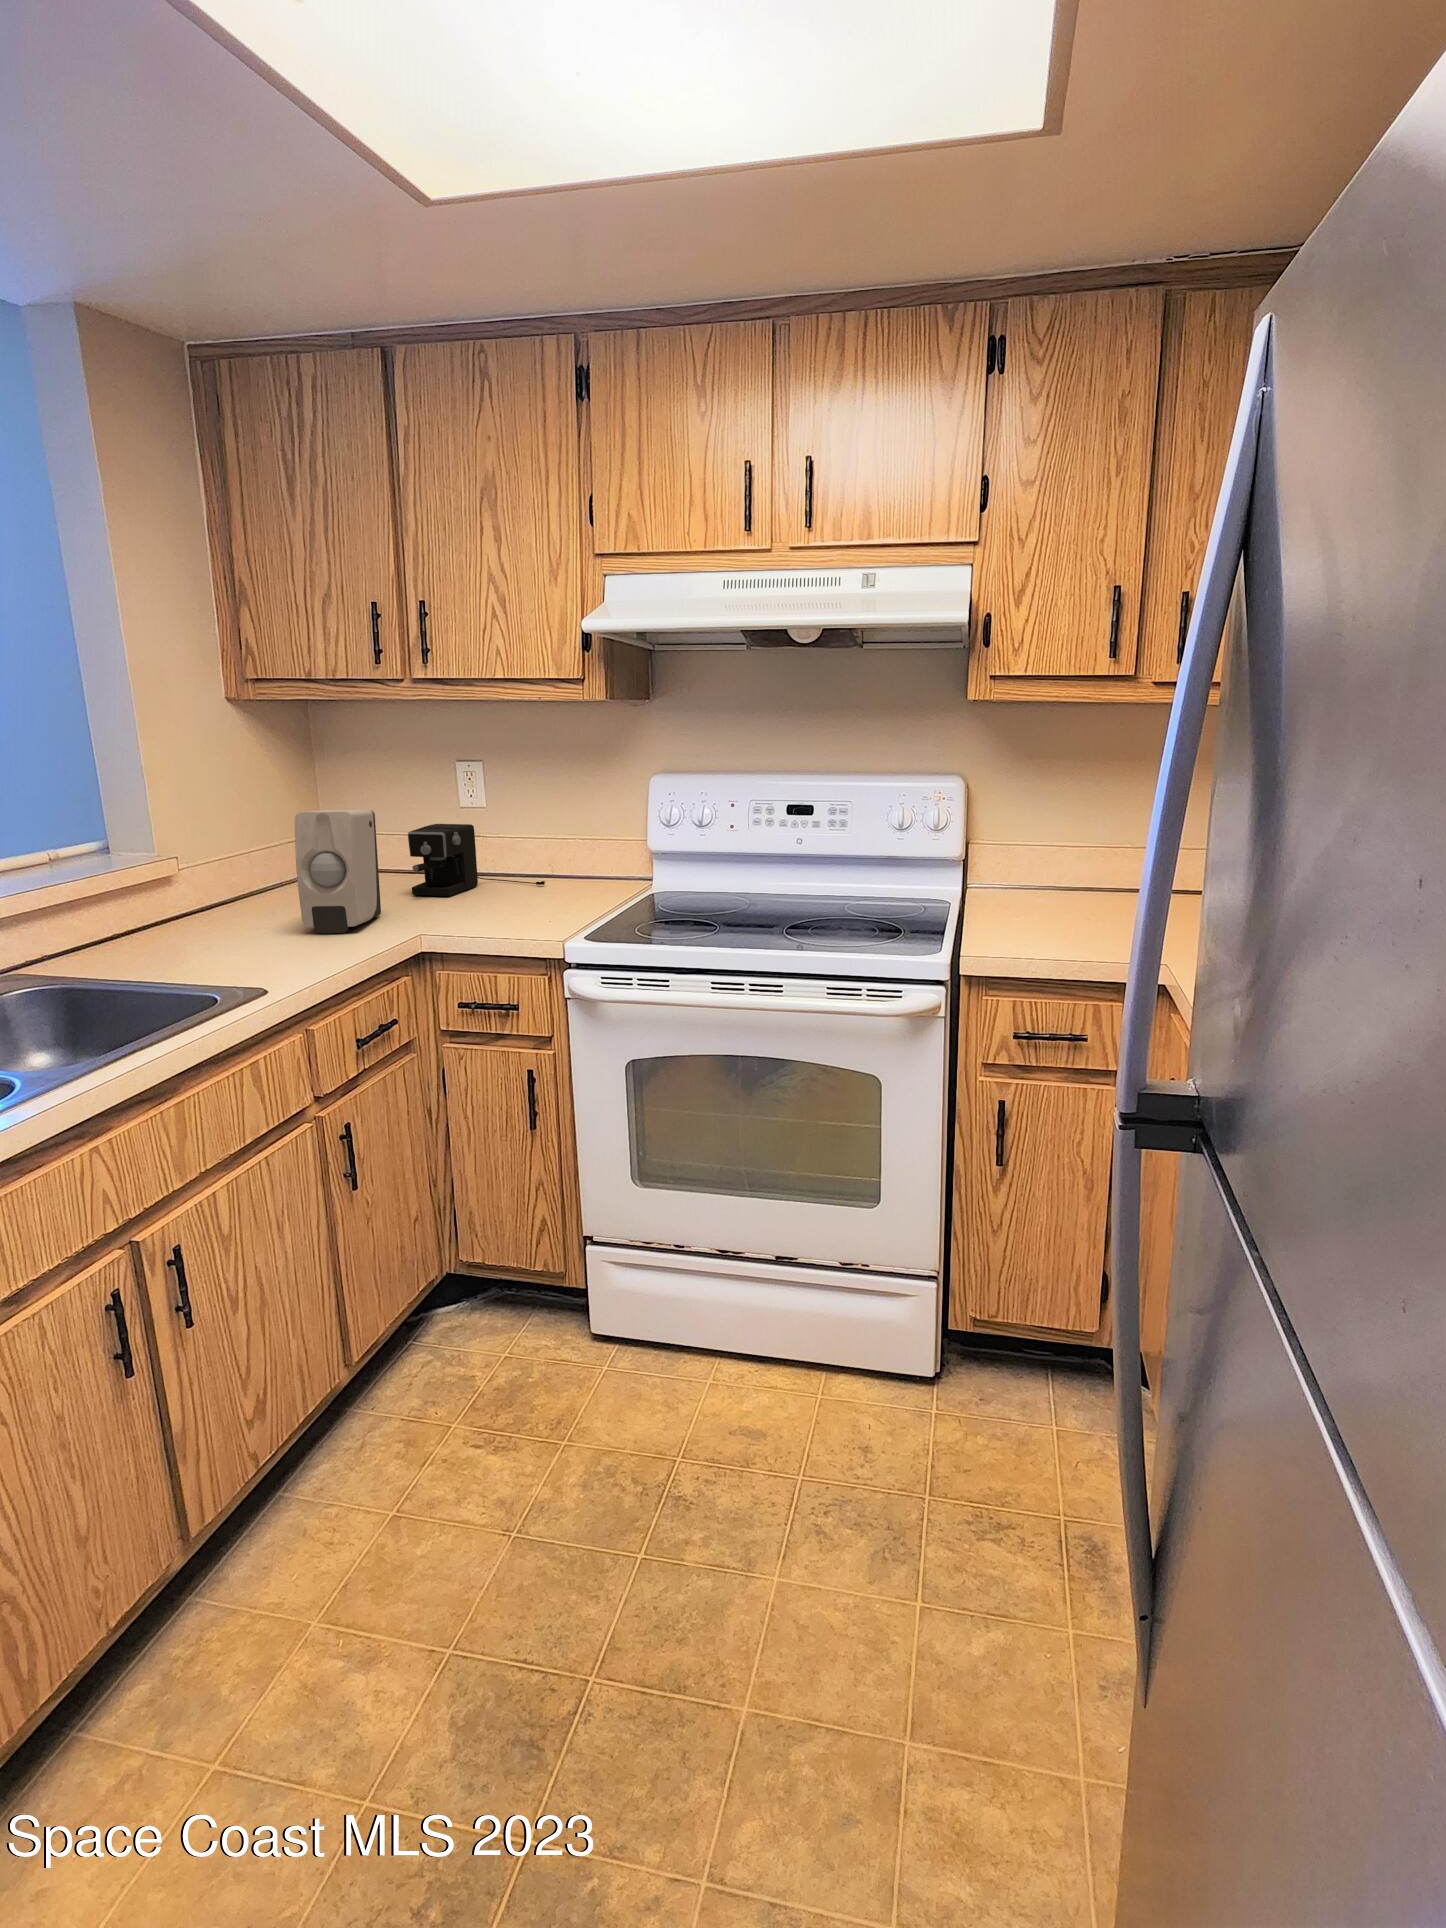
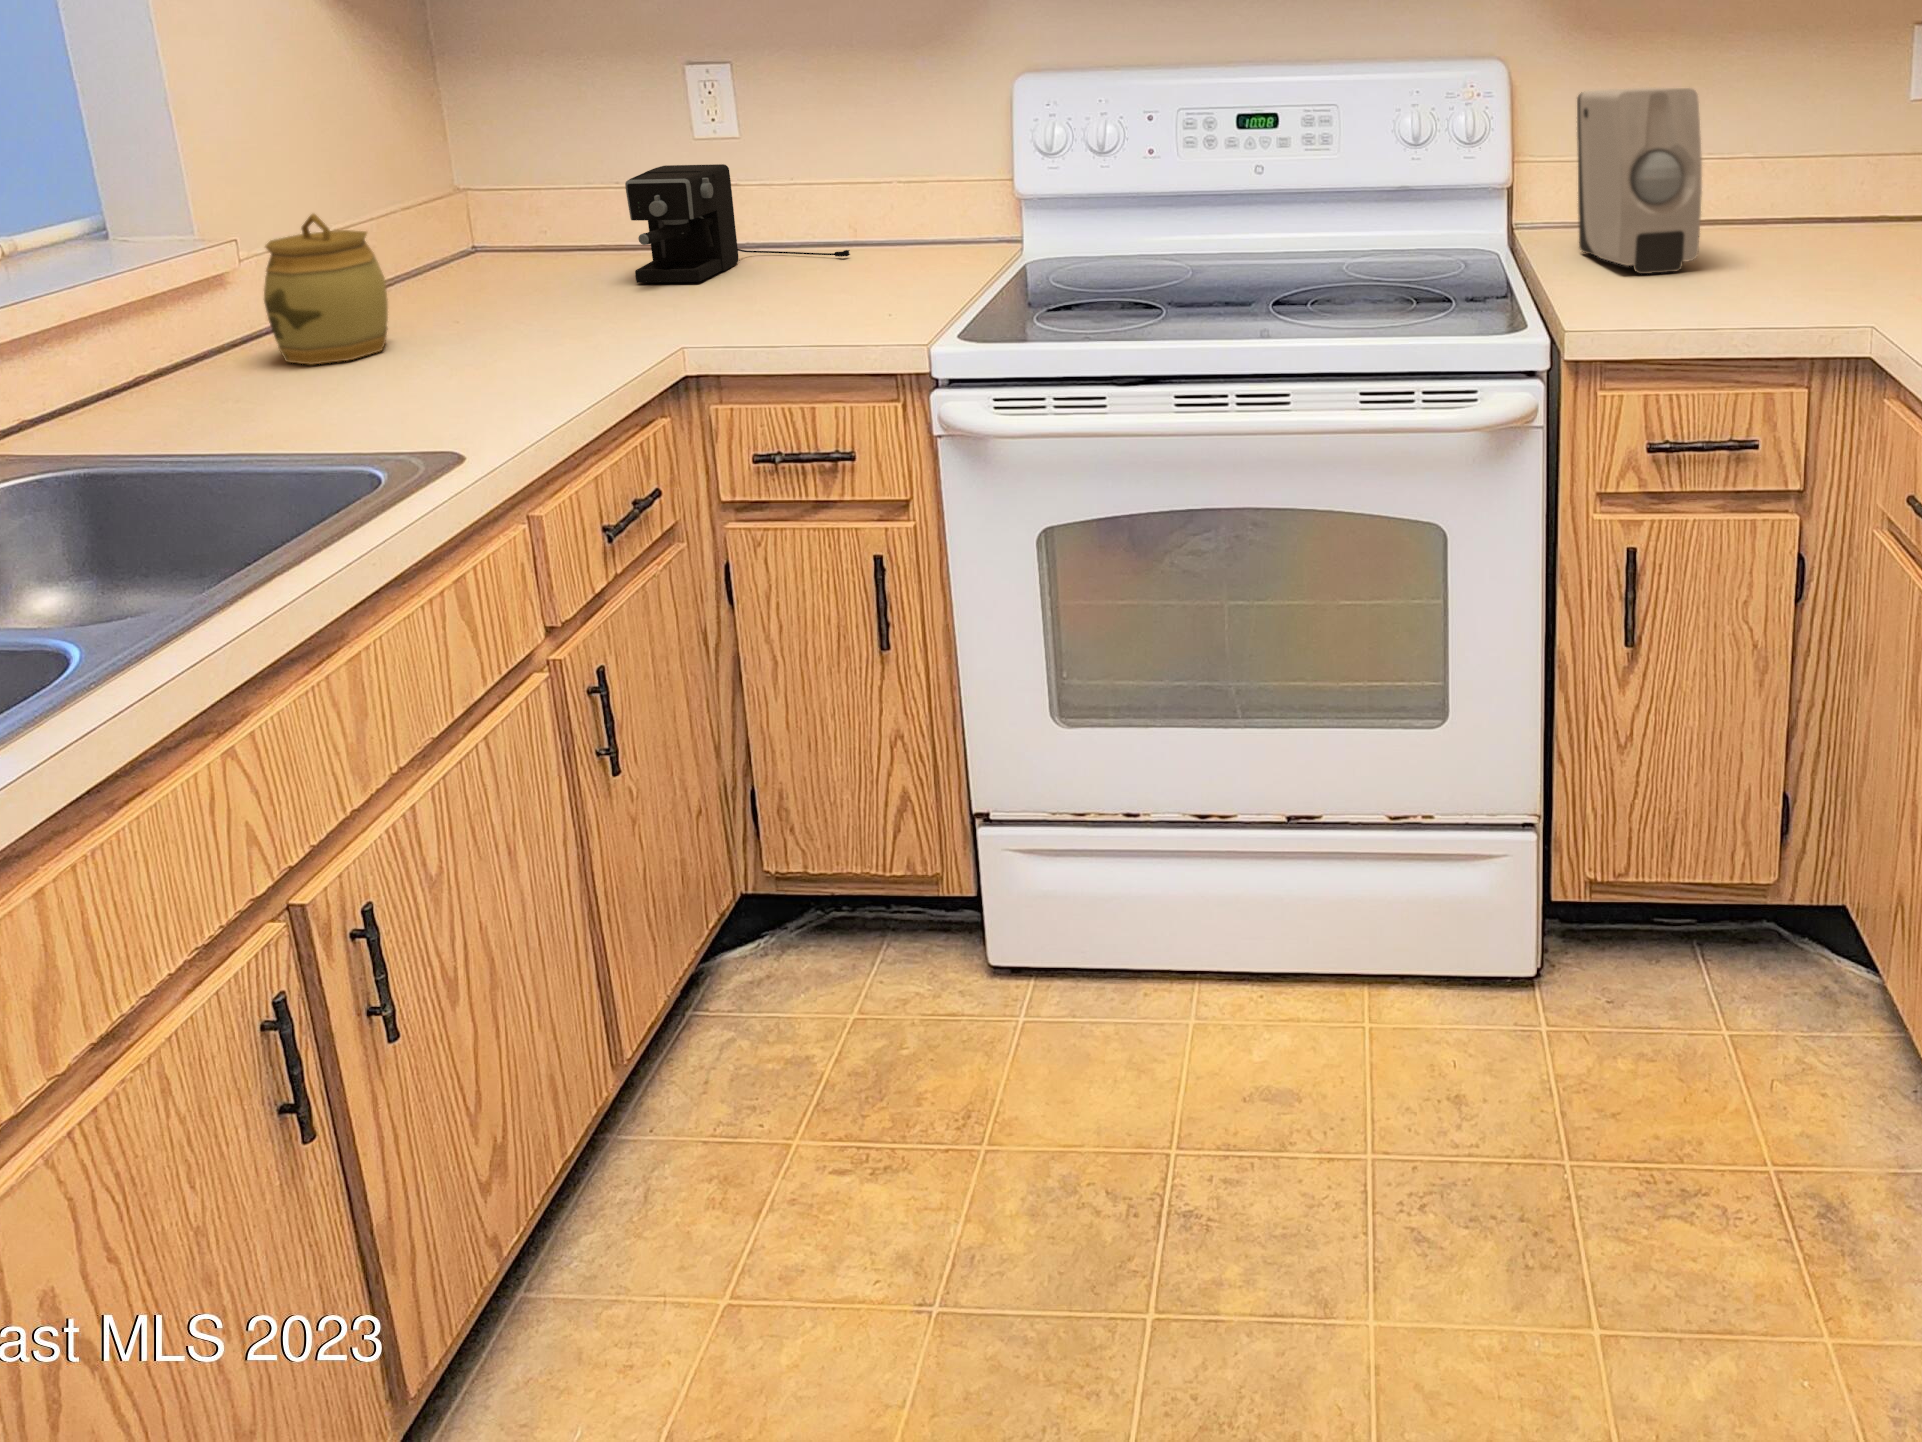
soap dispenser: present [295,810,381,933] -> present [1577,88,1702,274]
jar: none [184,844,256,933] -> present [264,214,388,365]

